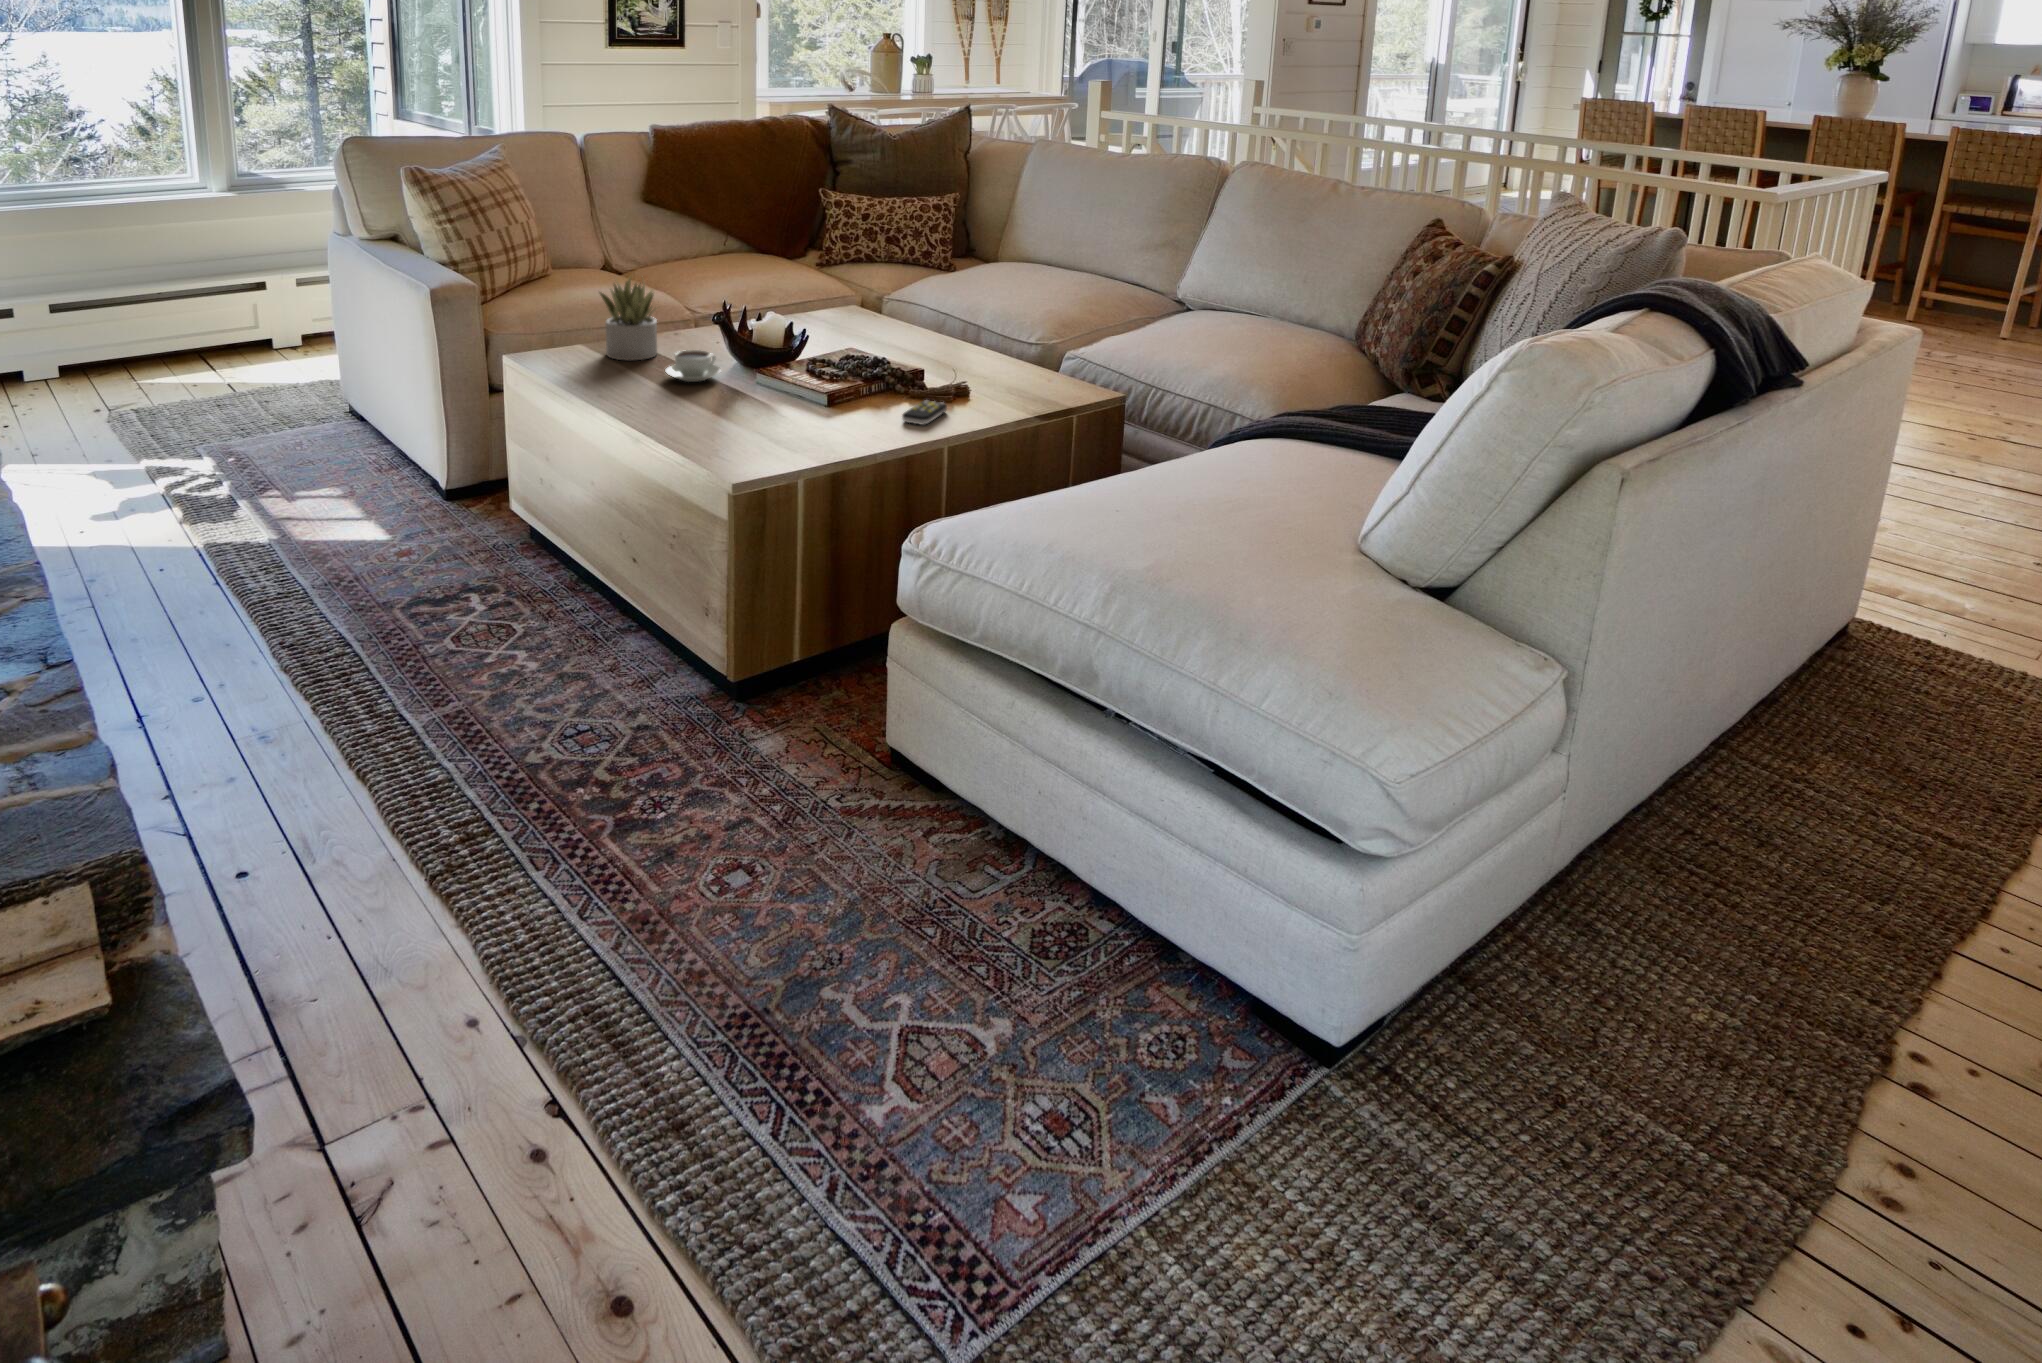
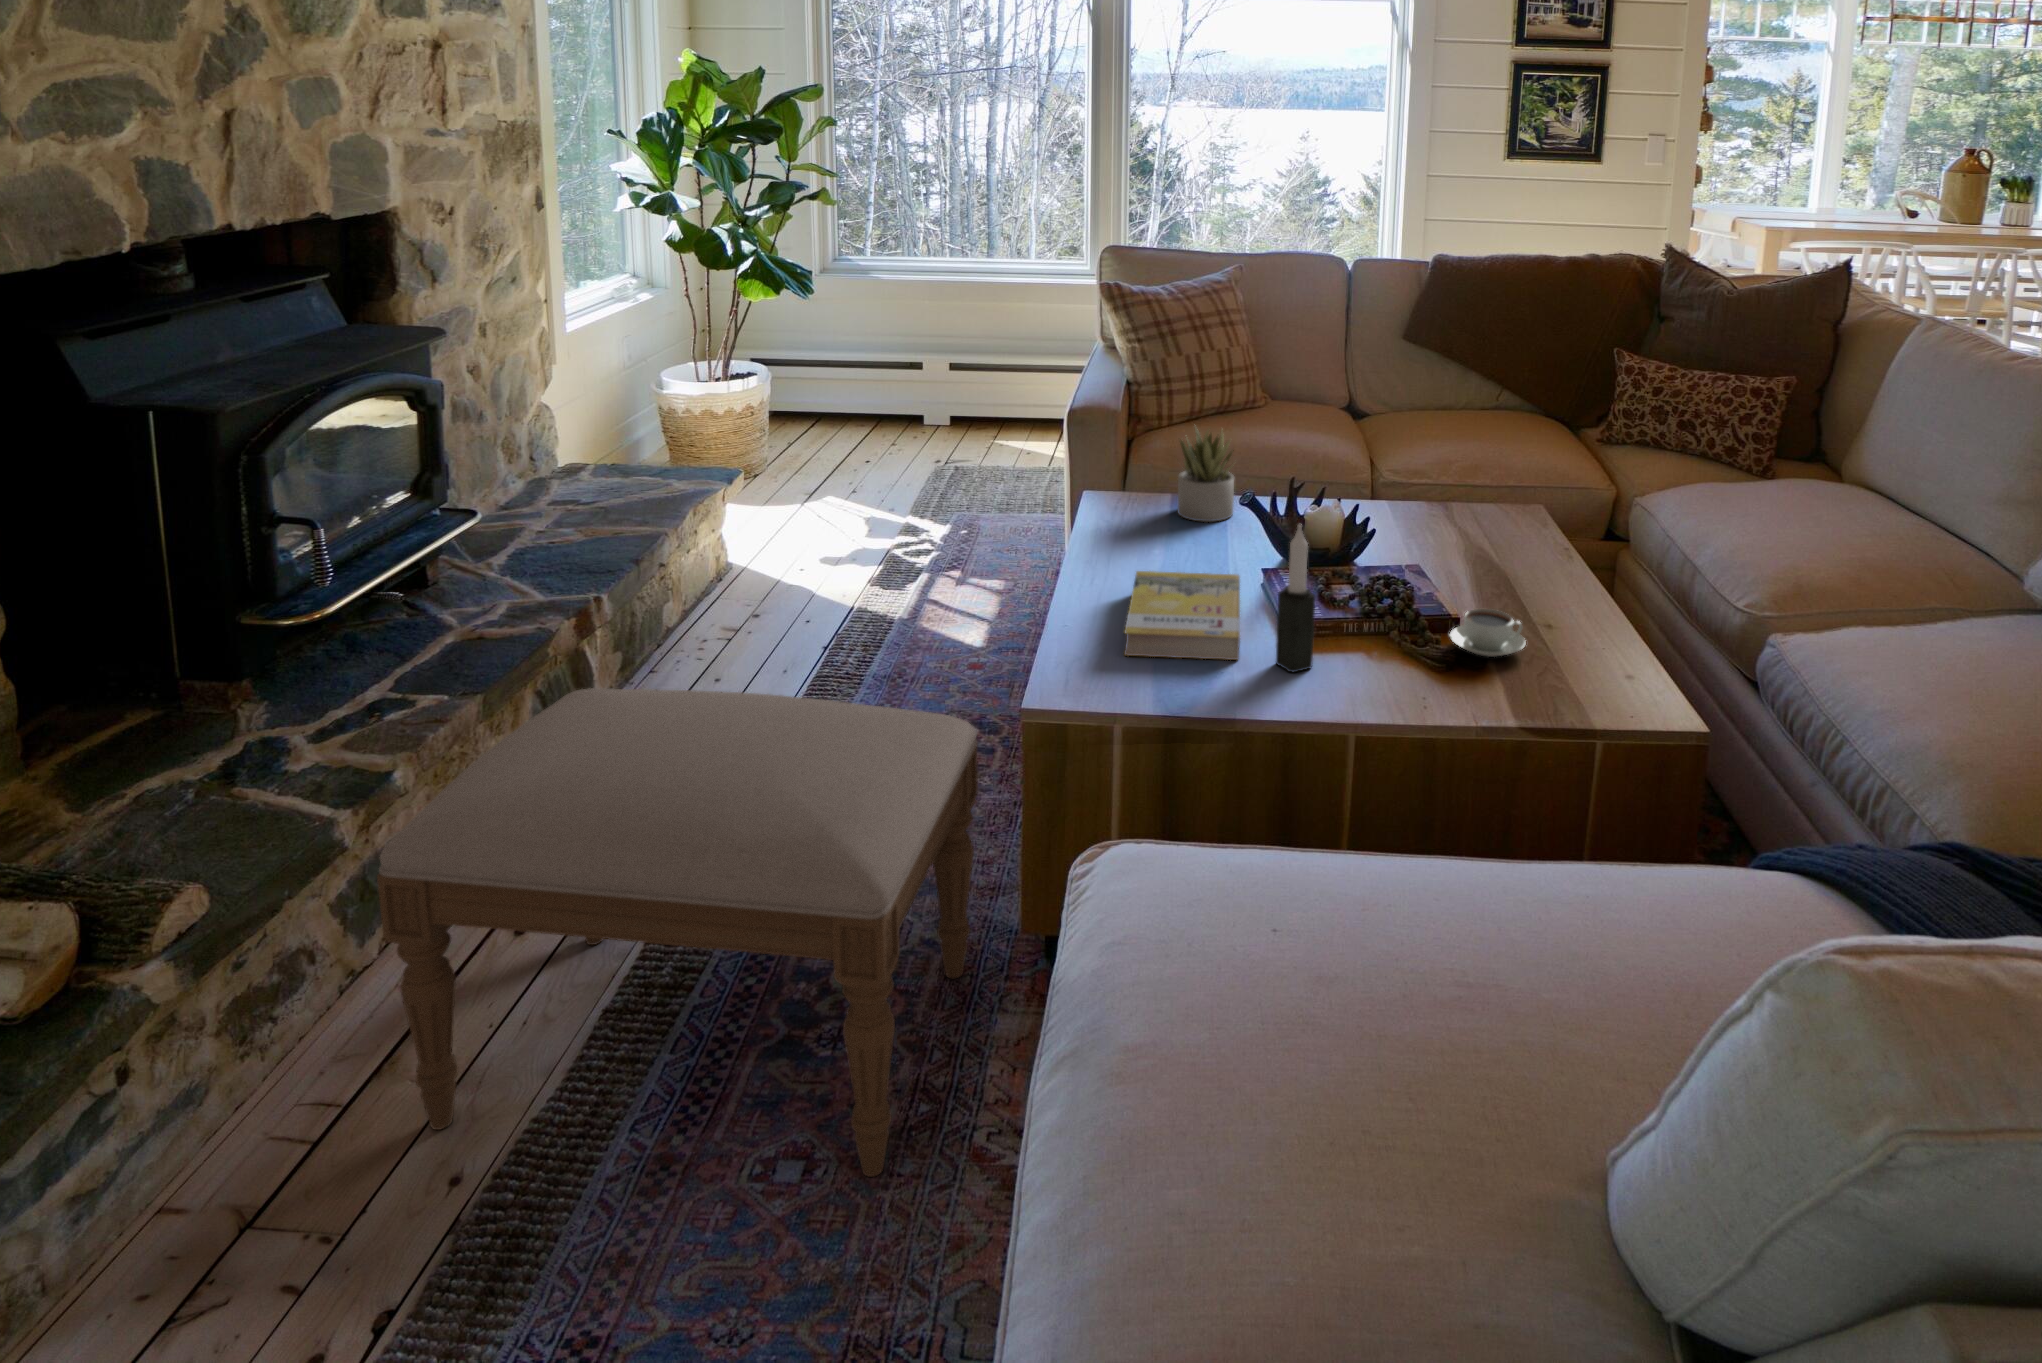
candle: none [852,314,881,434] -> present [1276,524,1315,672]
coffee cup: present [665,350,721,382] -> present [1450,609,1526,657]
book: none [675,382,825,450] -> present [1124,571,1240,660]
remote control: present [902,400,947,425] -> none [1351,645,1427,677]
ottoman: none [277,516,817,1009] -> present [377,688,978,1177]

